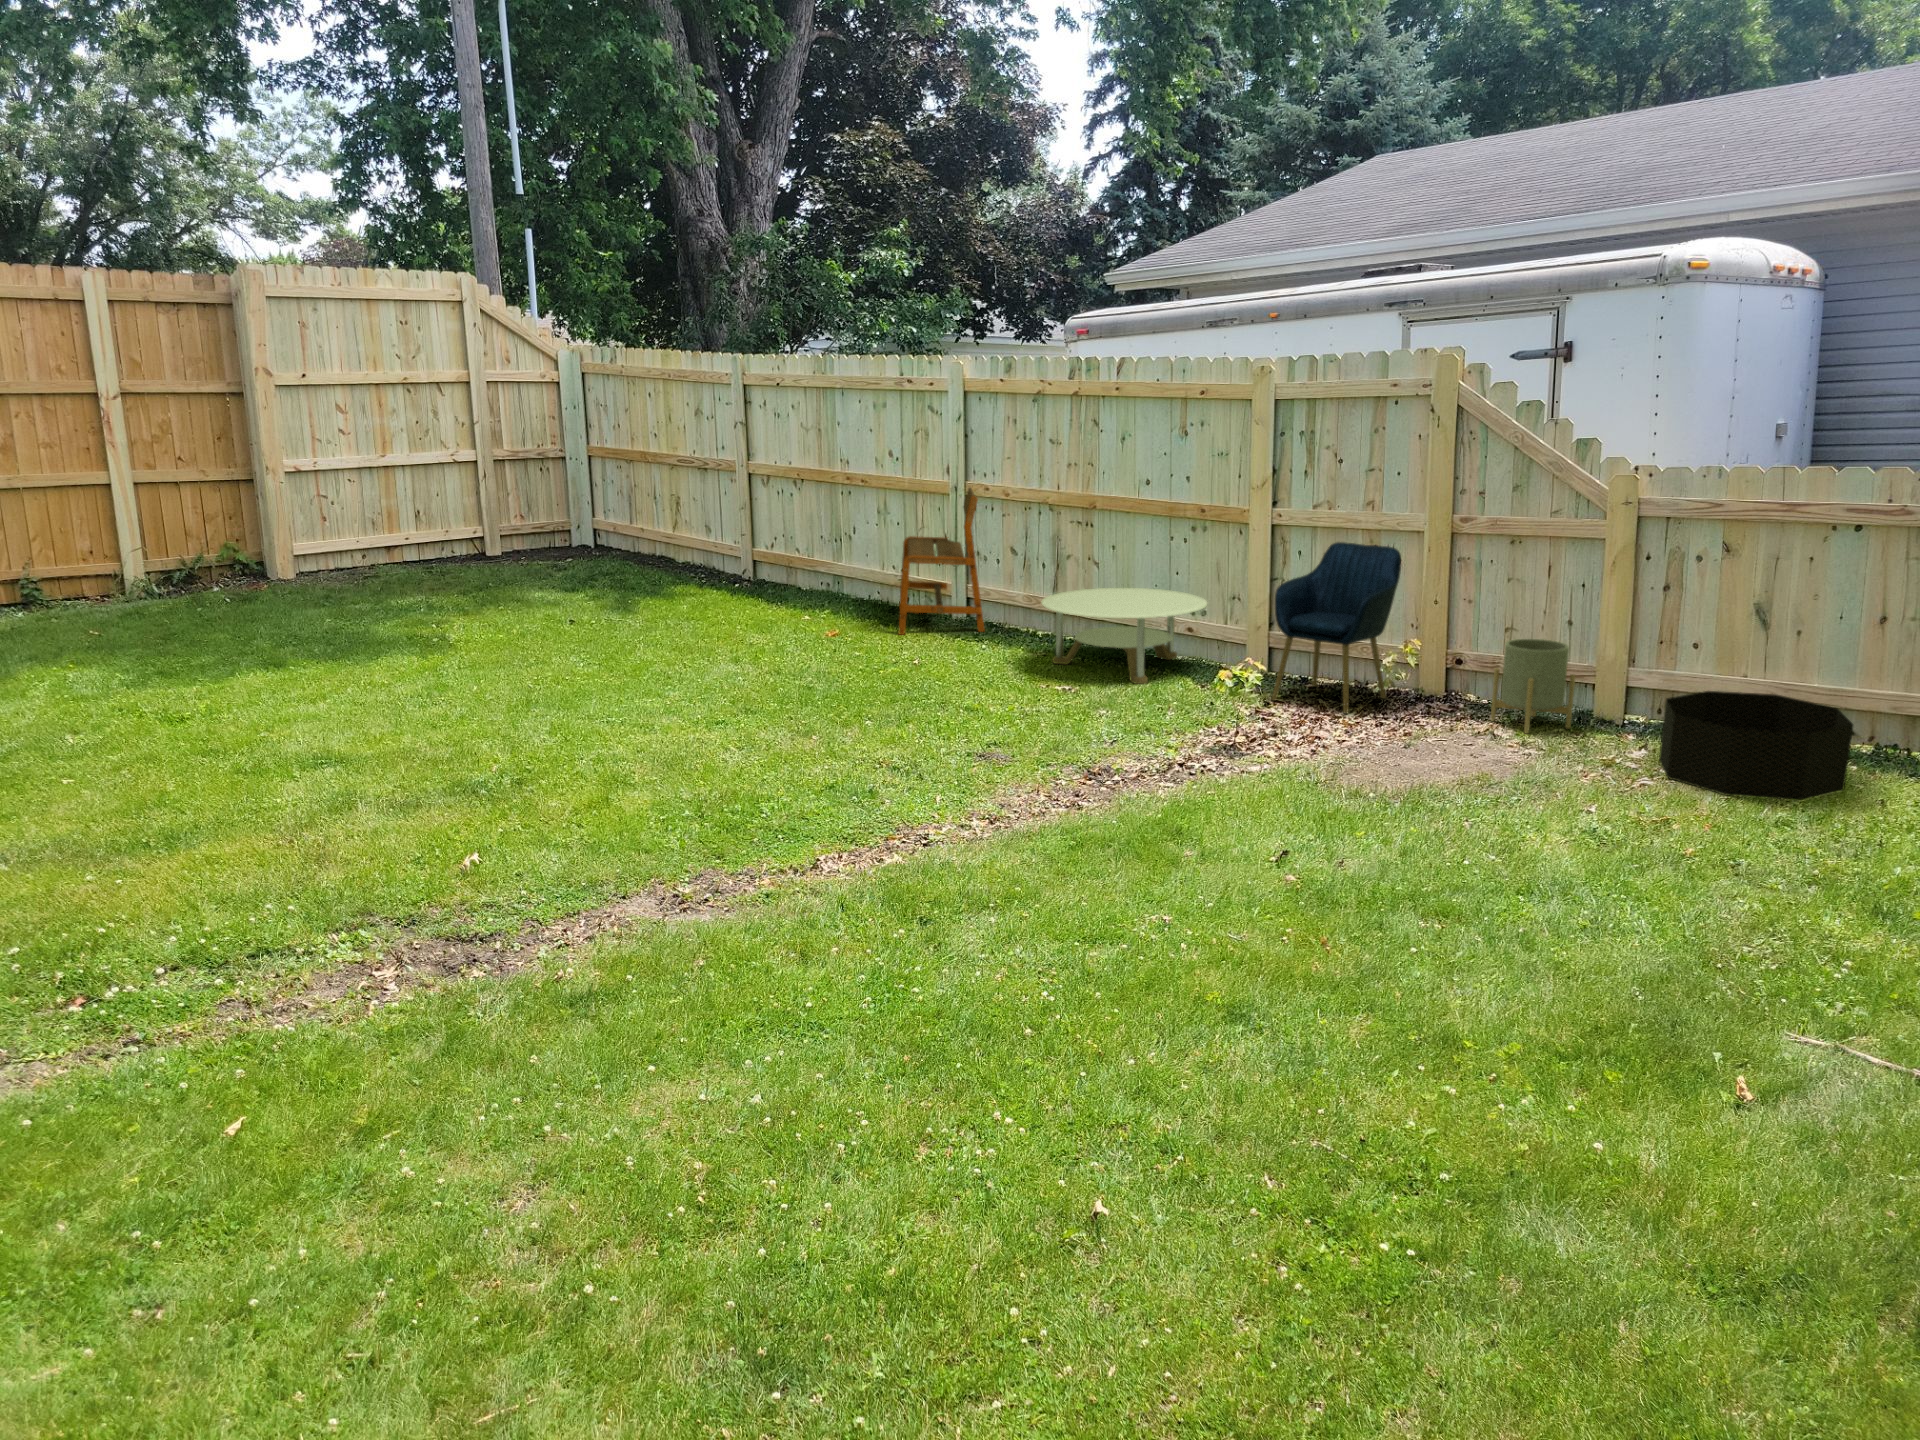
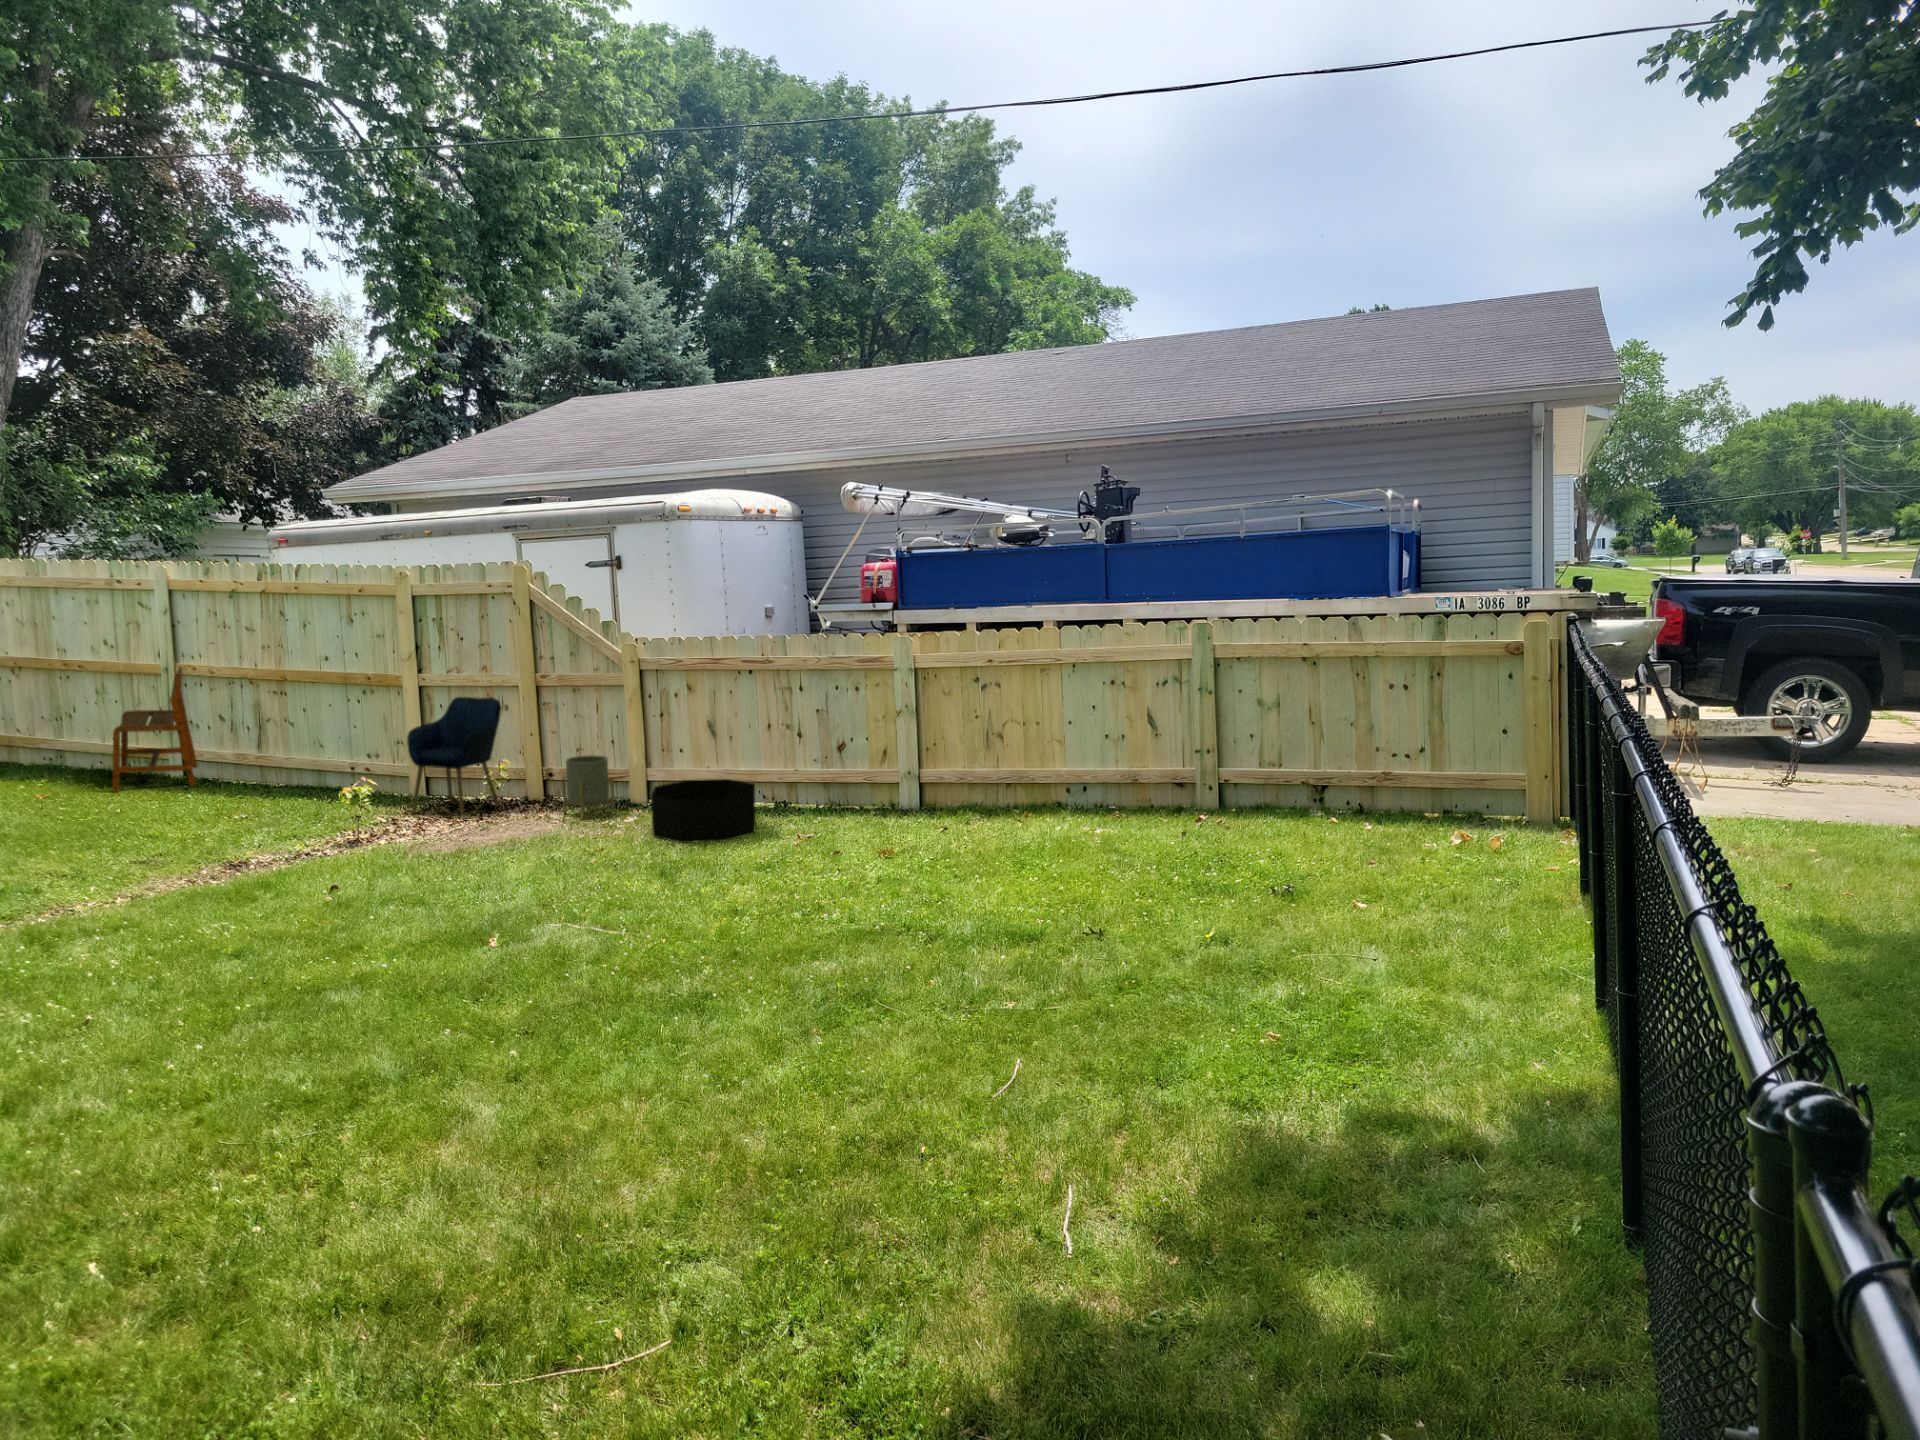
round table: present [1042,588,1207,684] -> none [229,740,370,812]

